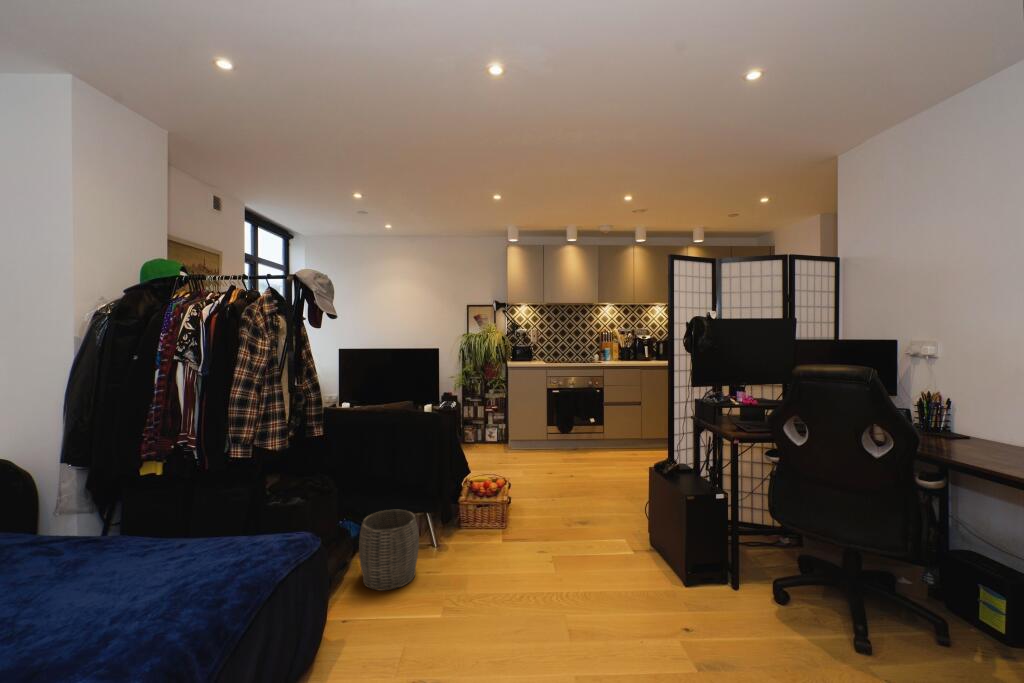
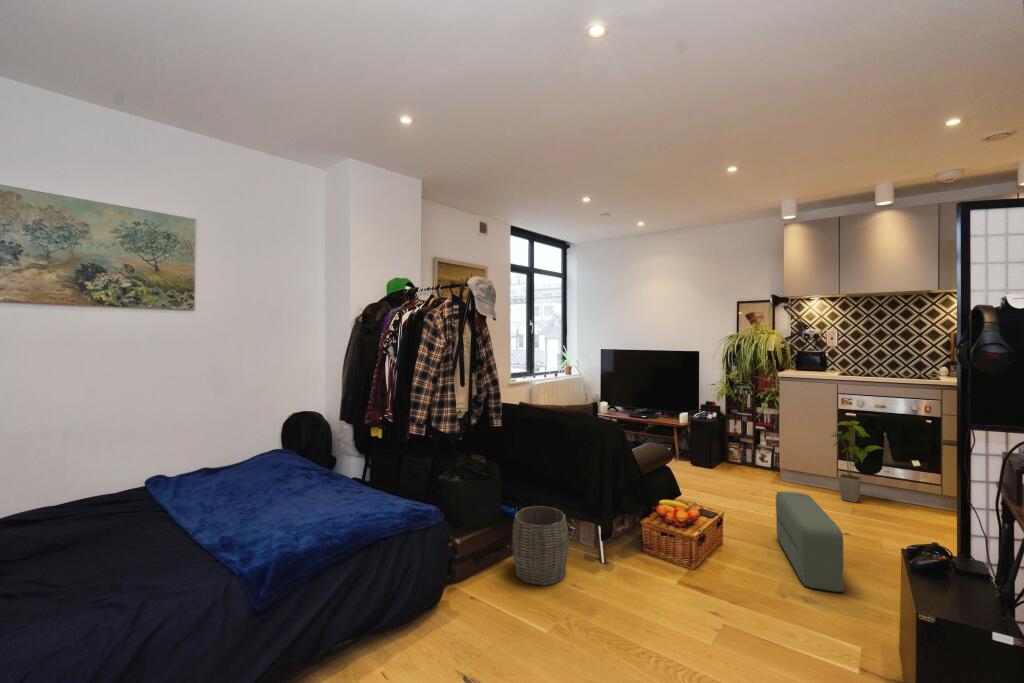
house plant: none [542,396,573,454] -> present [832,421,882,503]
pouf: none [535,452,591,514] -> present [776,492,844,592]

